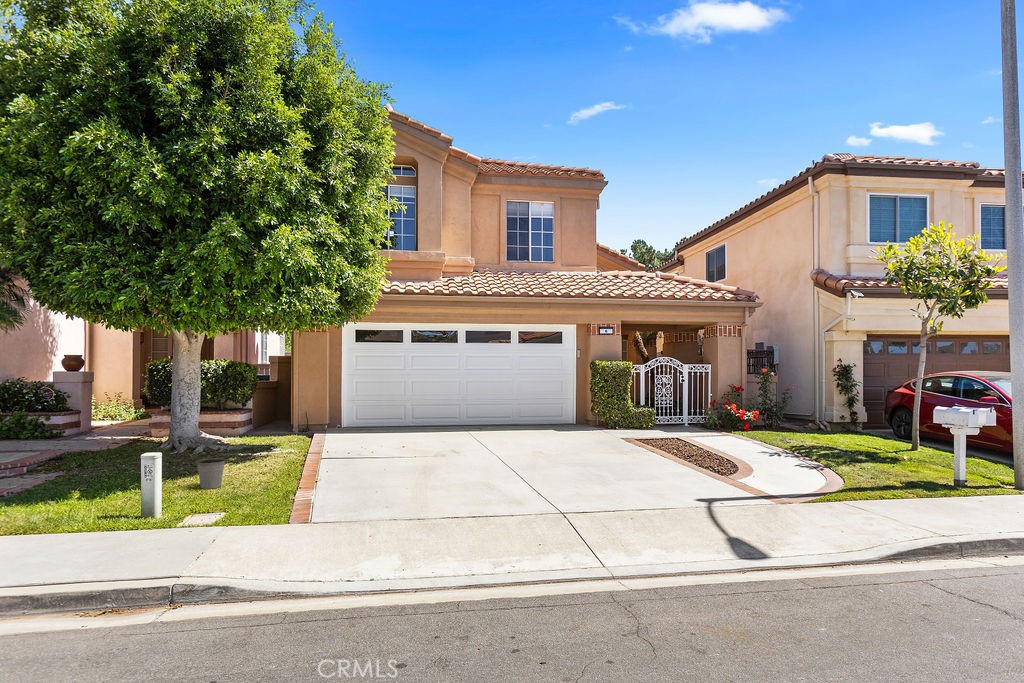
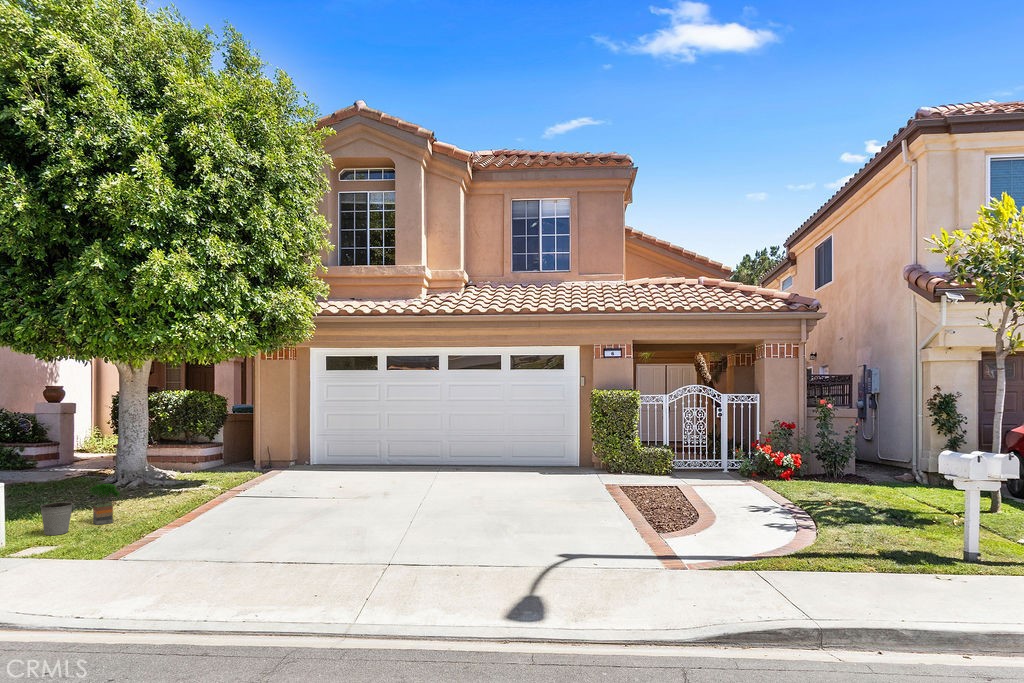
potted tree: none [226,441,256,479] -> present [89,484,119,525]

